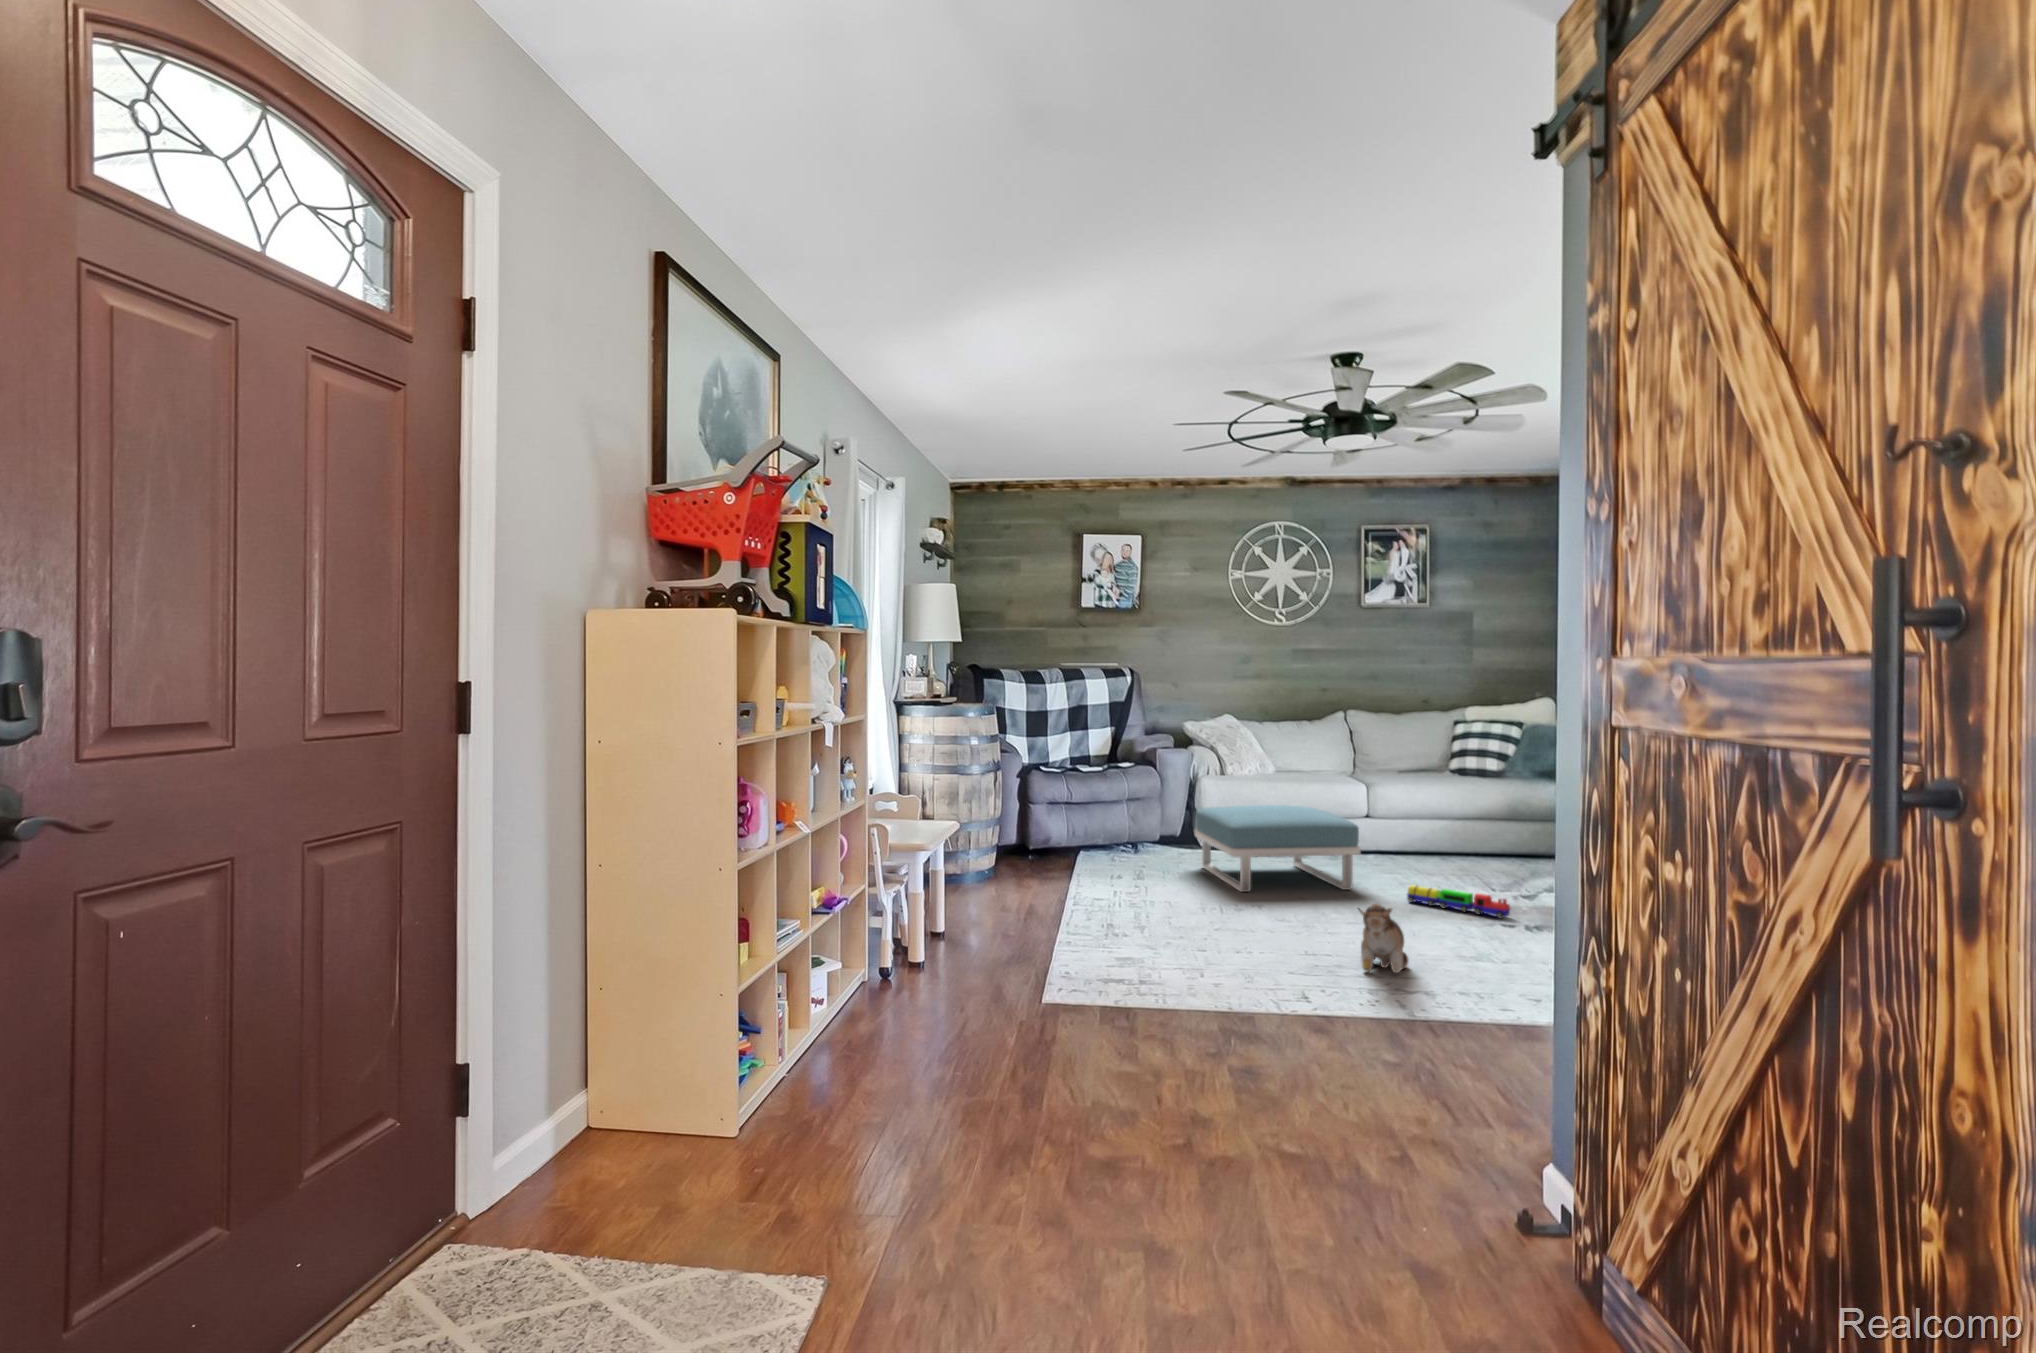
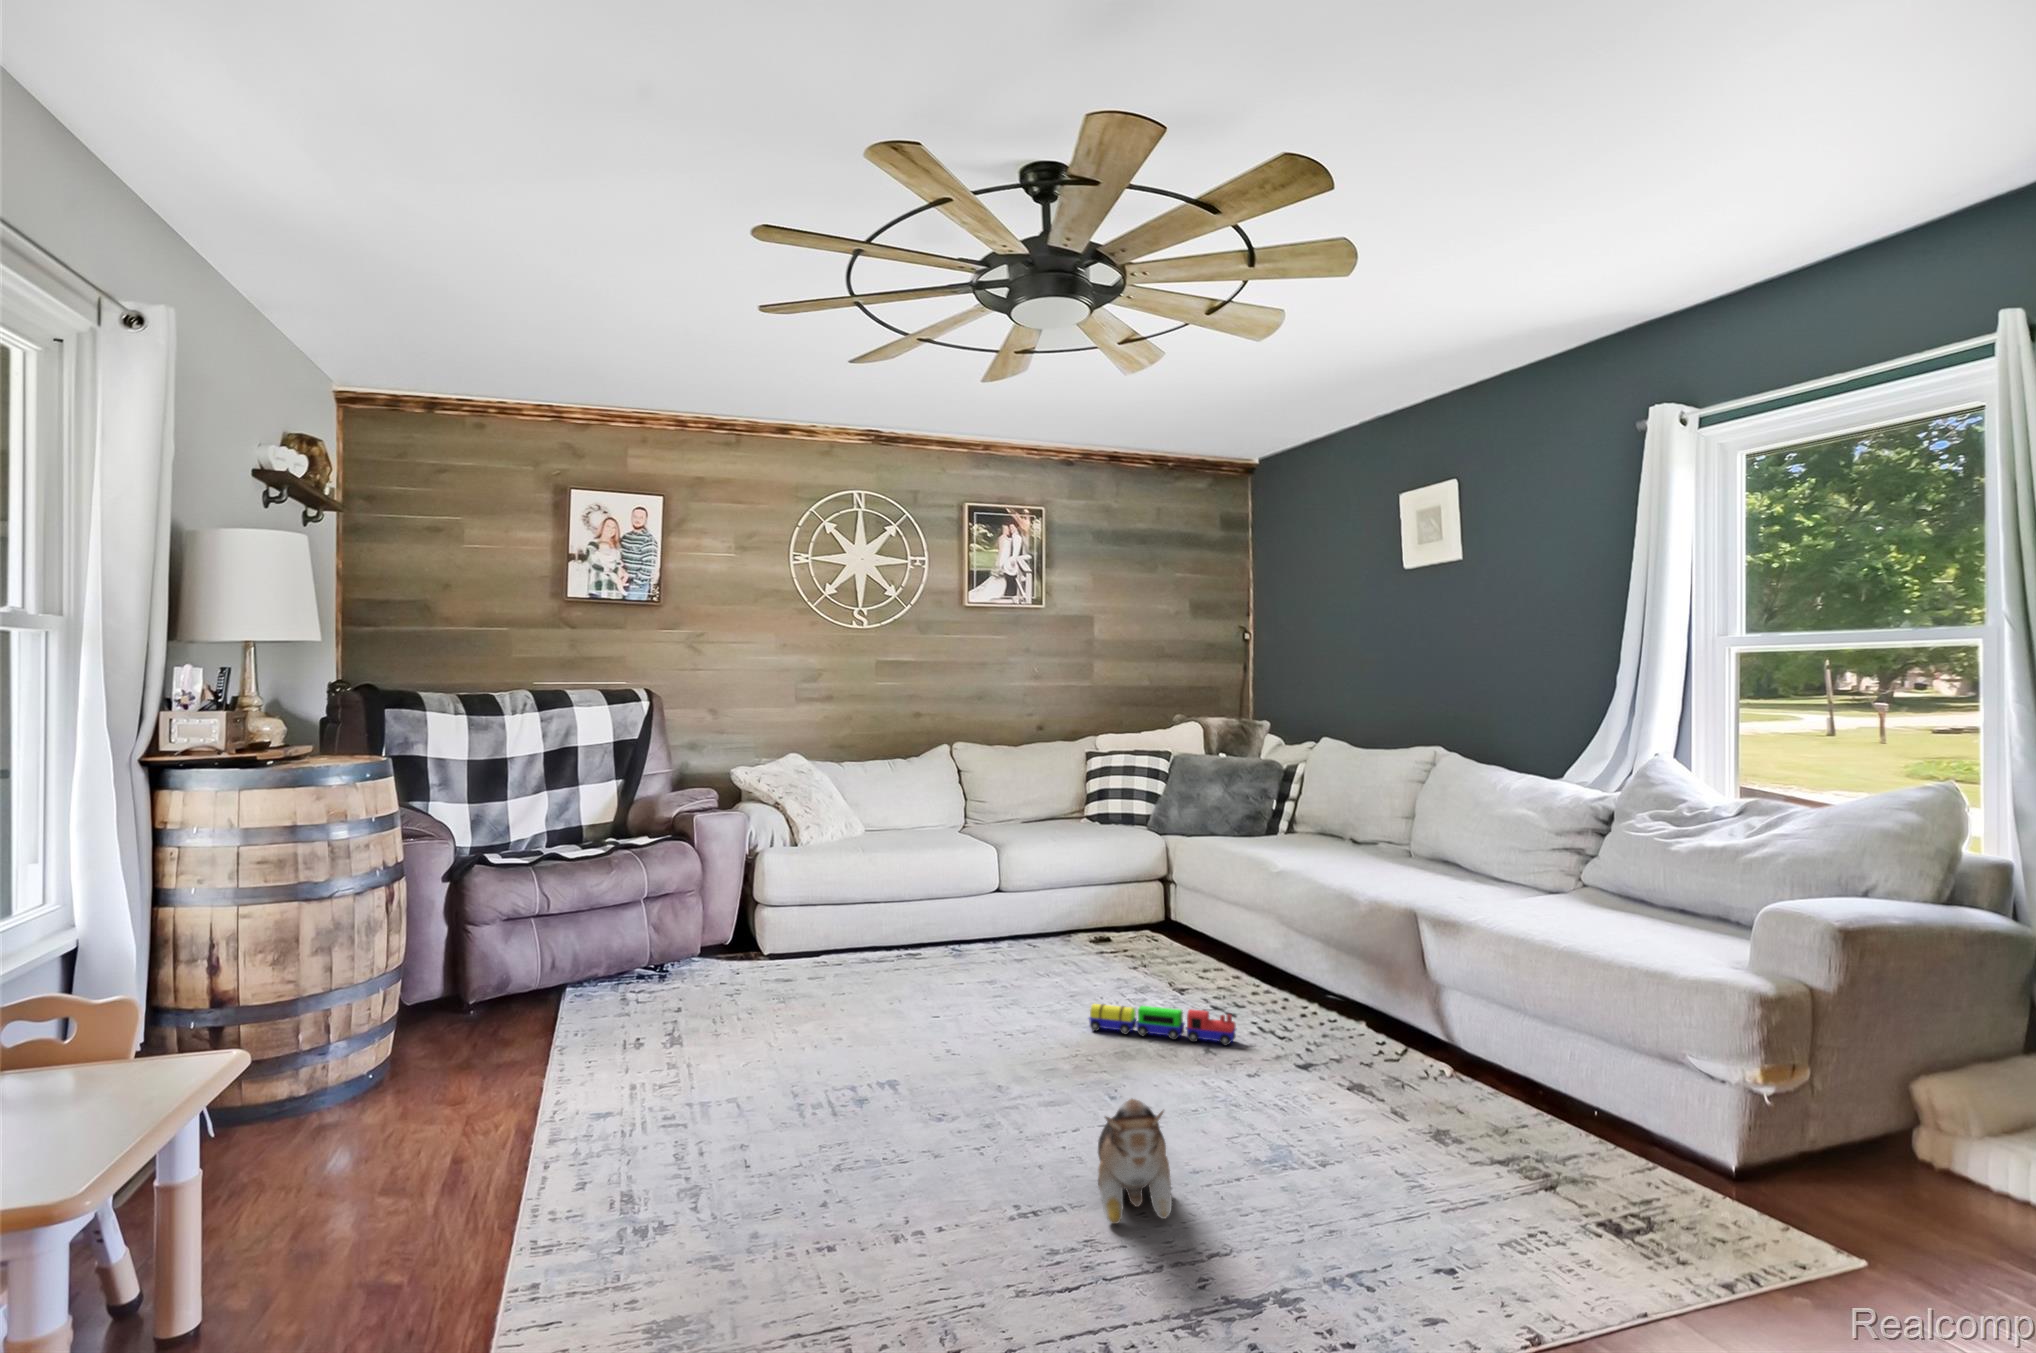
footstool: present [1194,805,1360,892] -> none [758,889,1015,1047]

